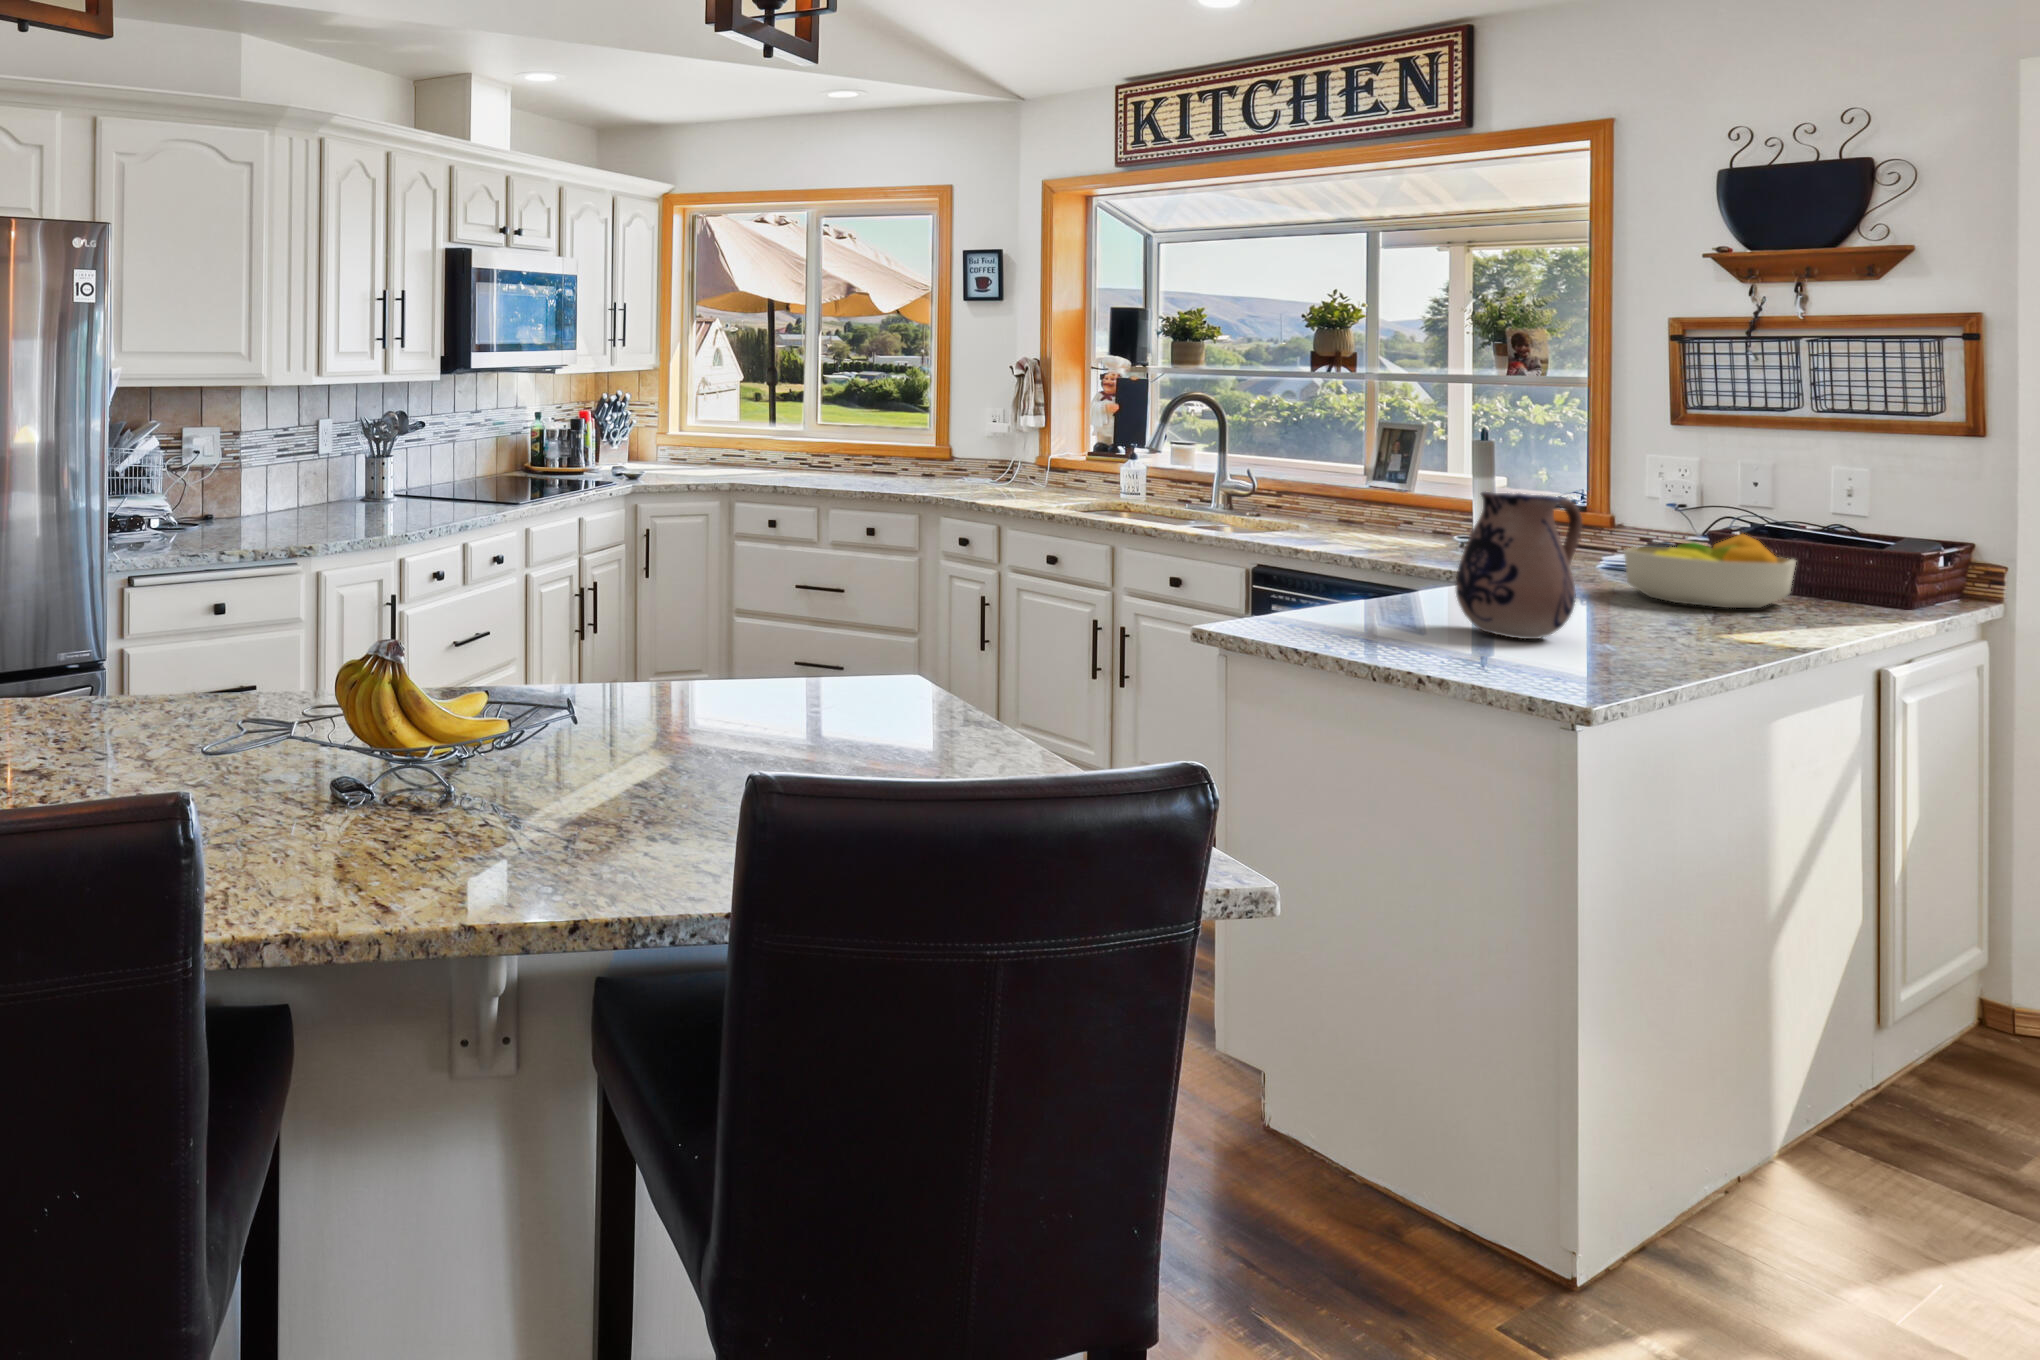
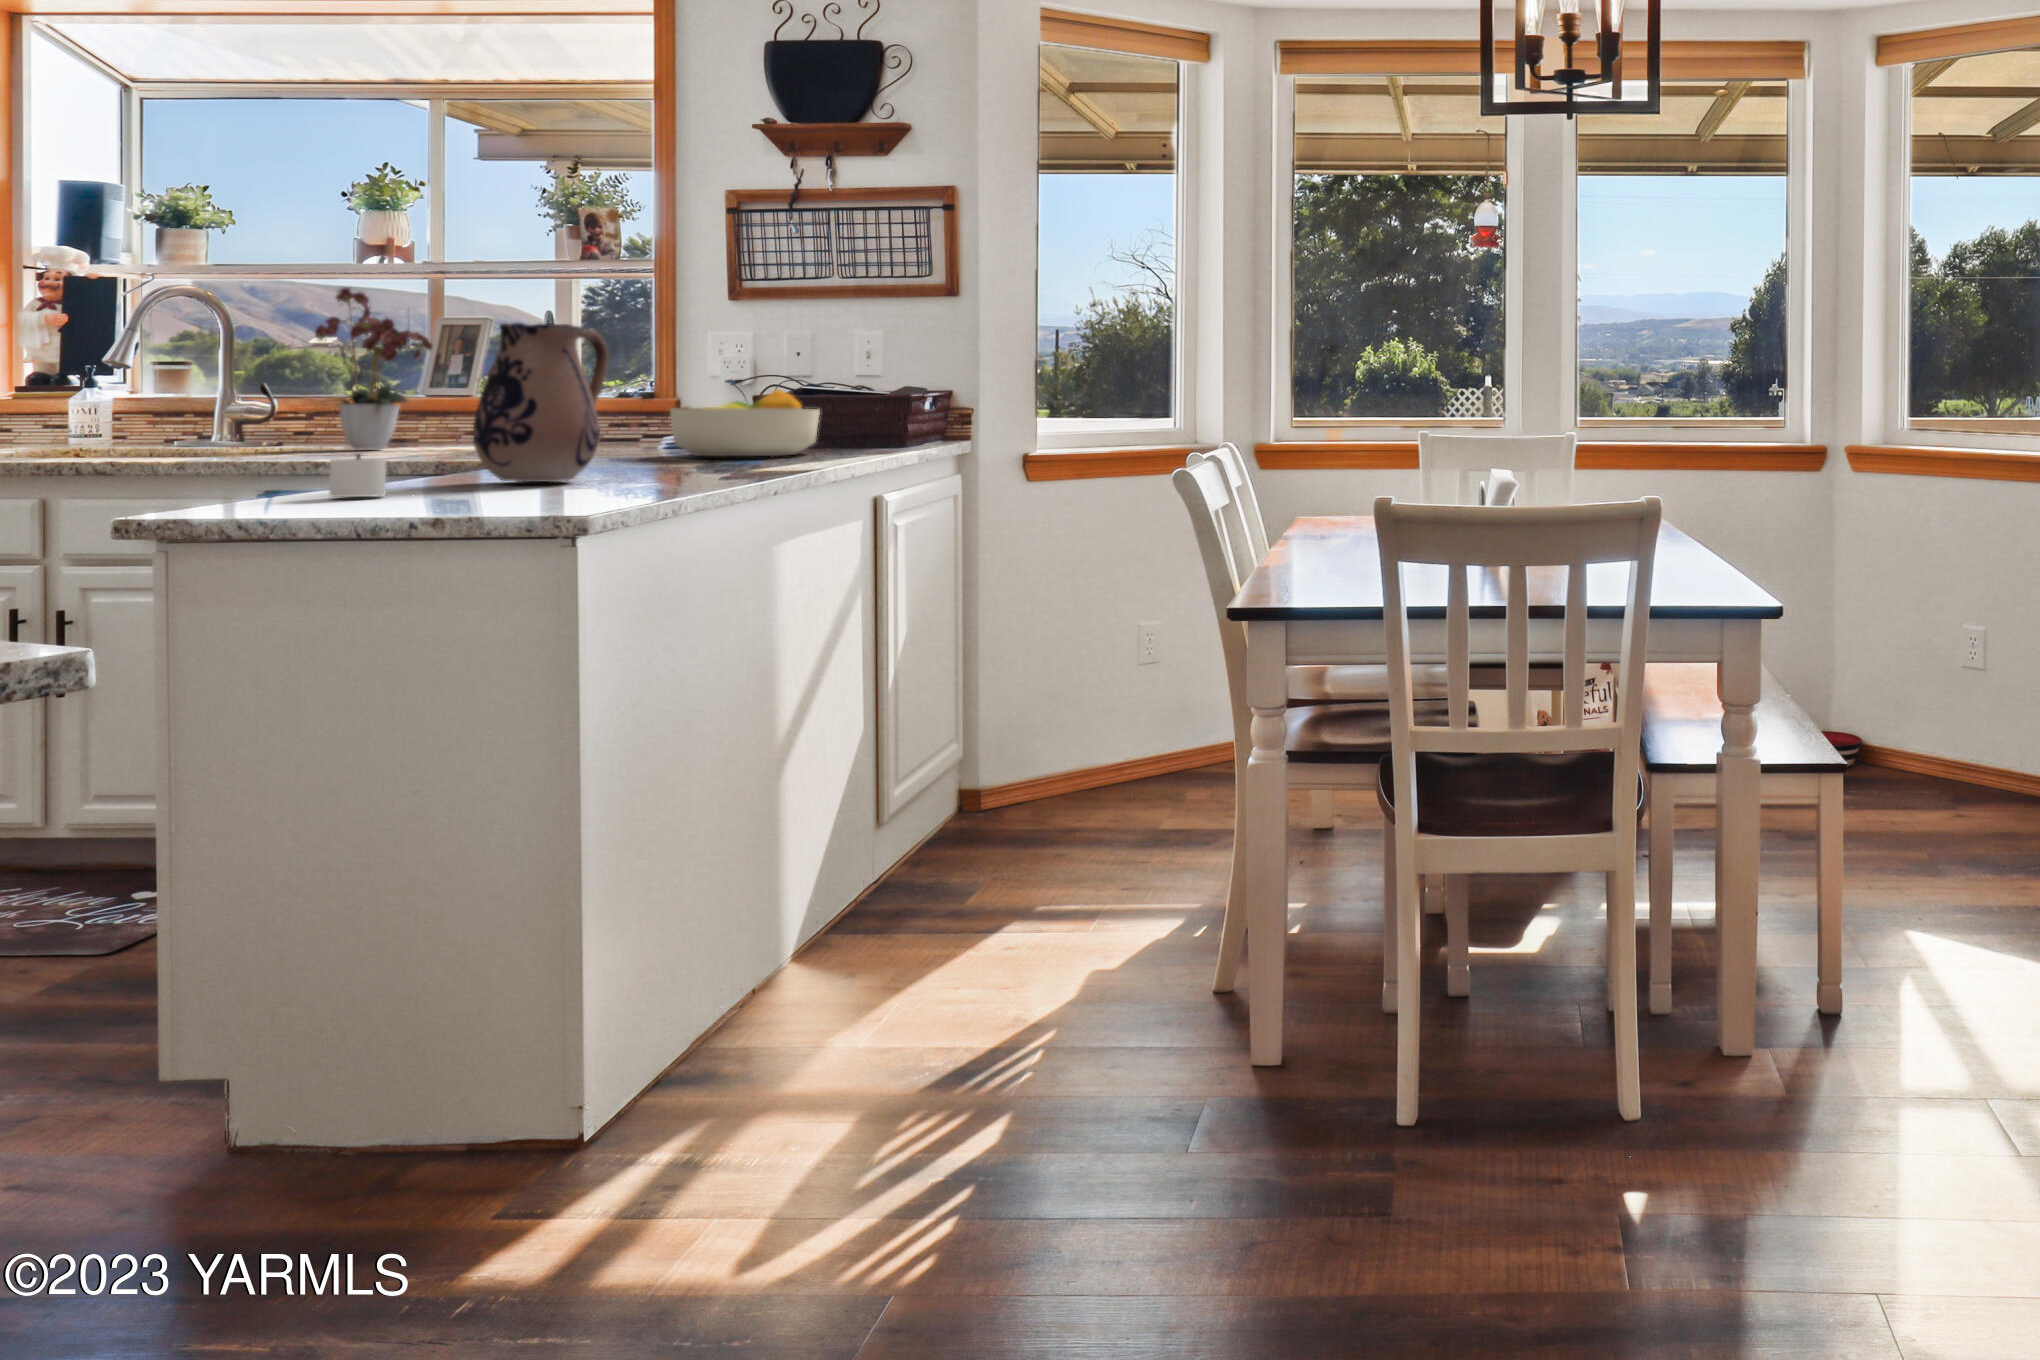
flower arrangement: none [1289,406,1395,544] -> present [315,287,433,449]
candle: none [1346,605,1414,646] -> present [329,454,387,497]

